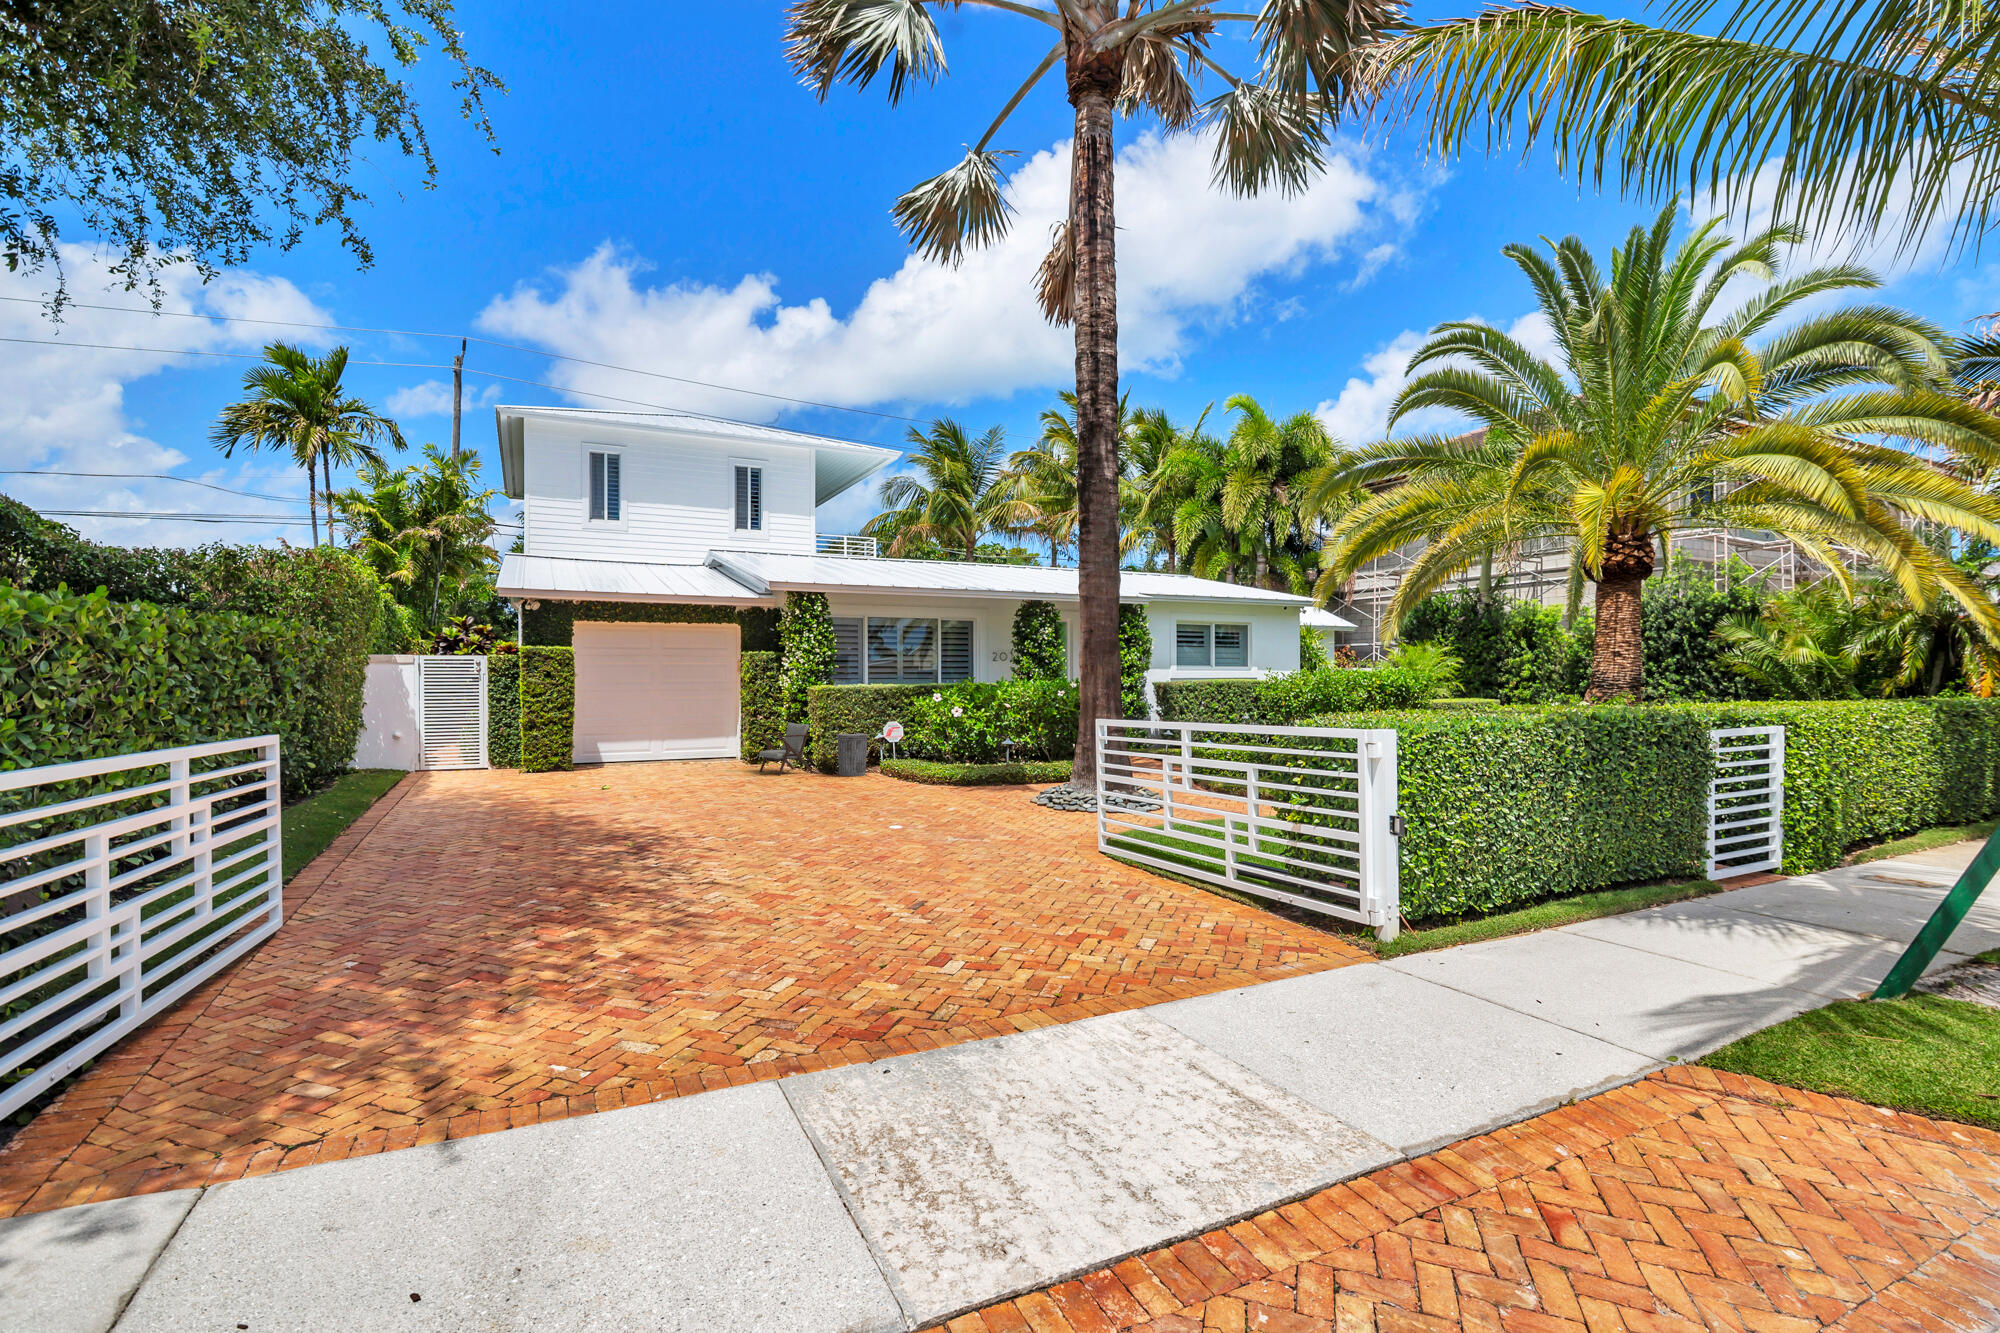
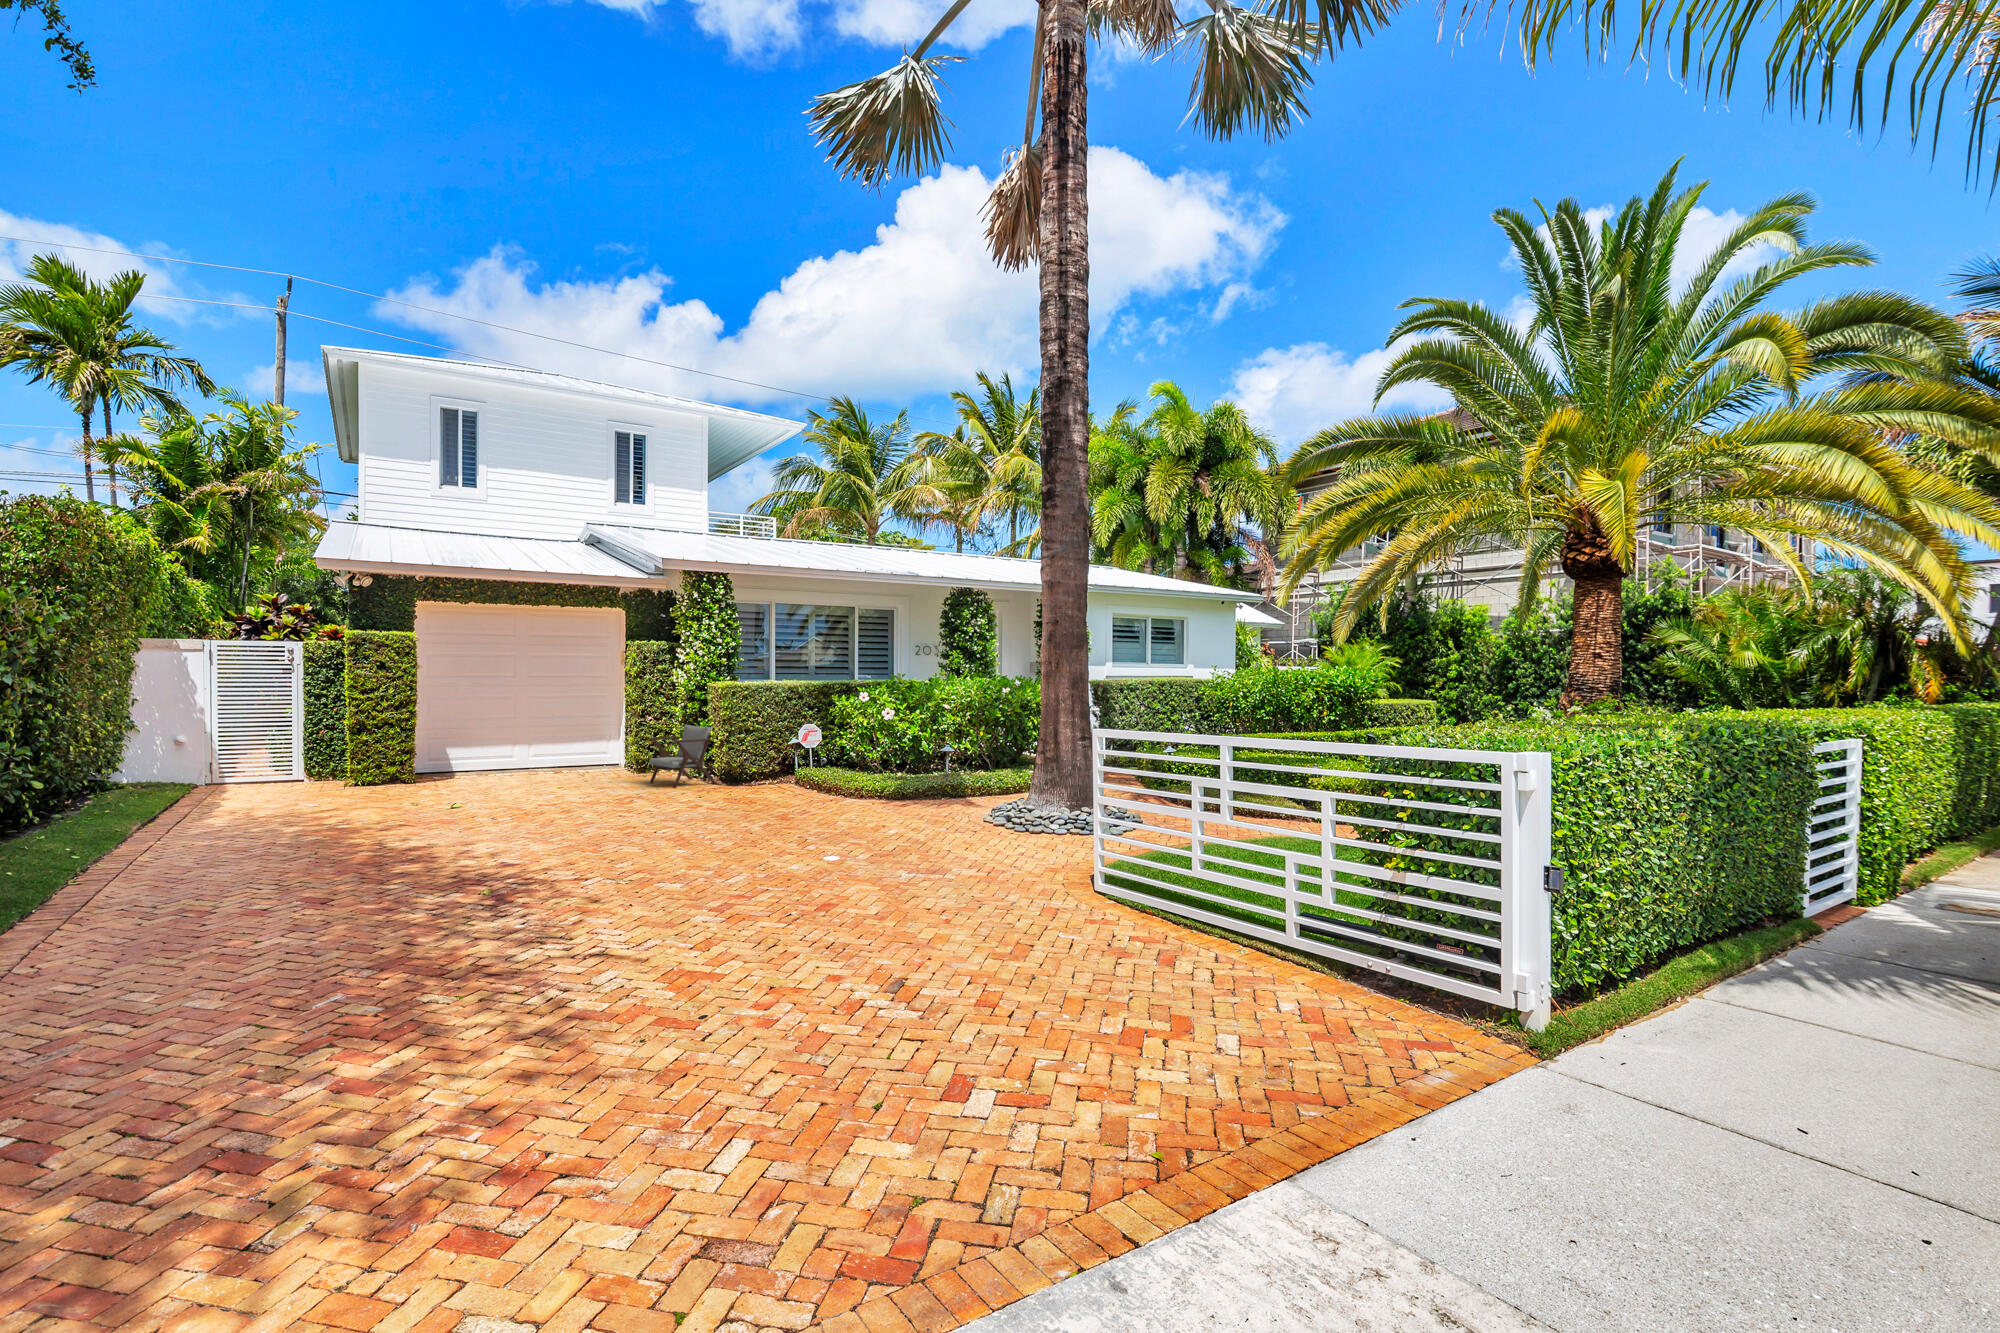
trash can: present [837,733,868,776] -> none [744,738,782,788]

